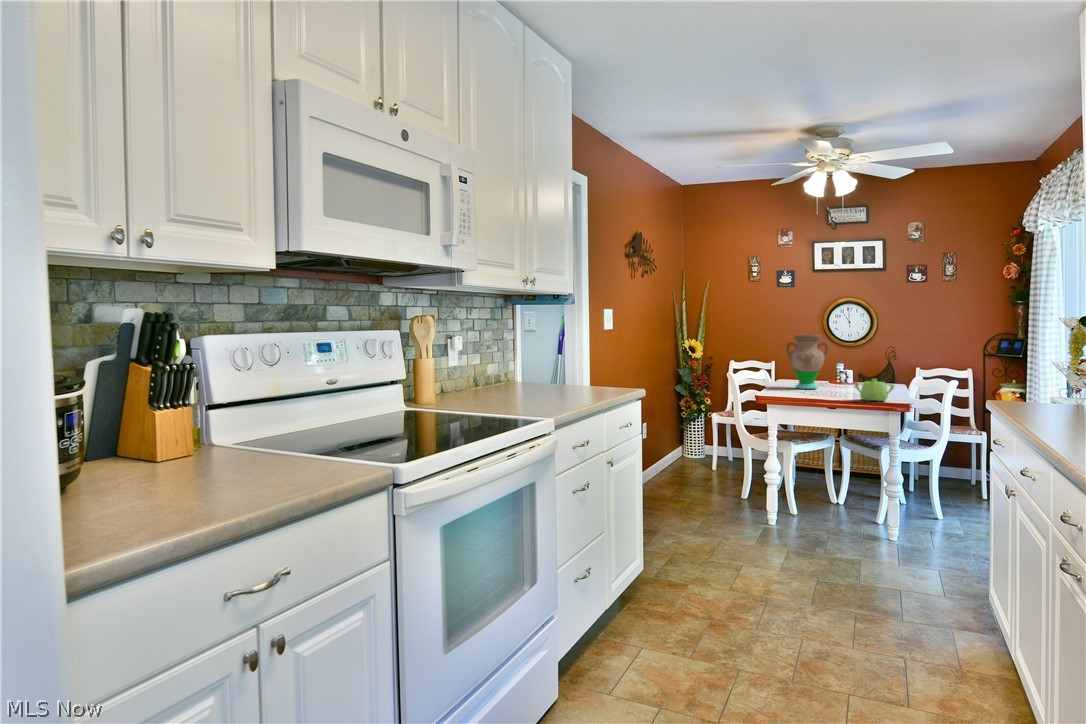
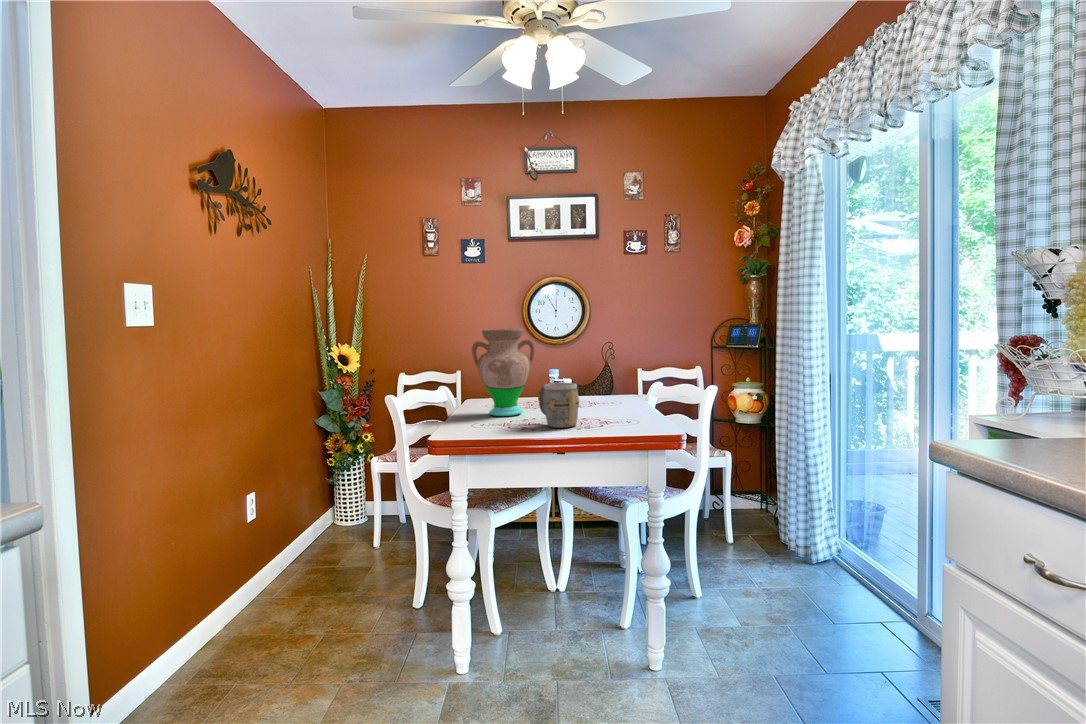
mug: none [829,369,856,396] -> present [539,383,579,428]
teapot: present [855,379,894,402] -> none [579,398,641,437]

